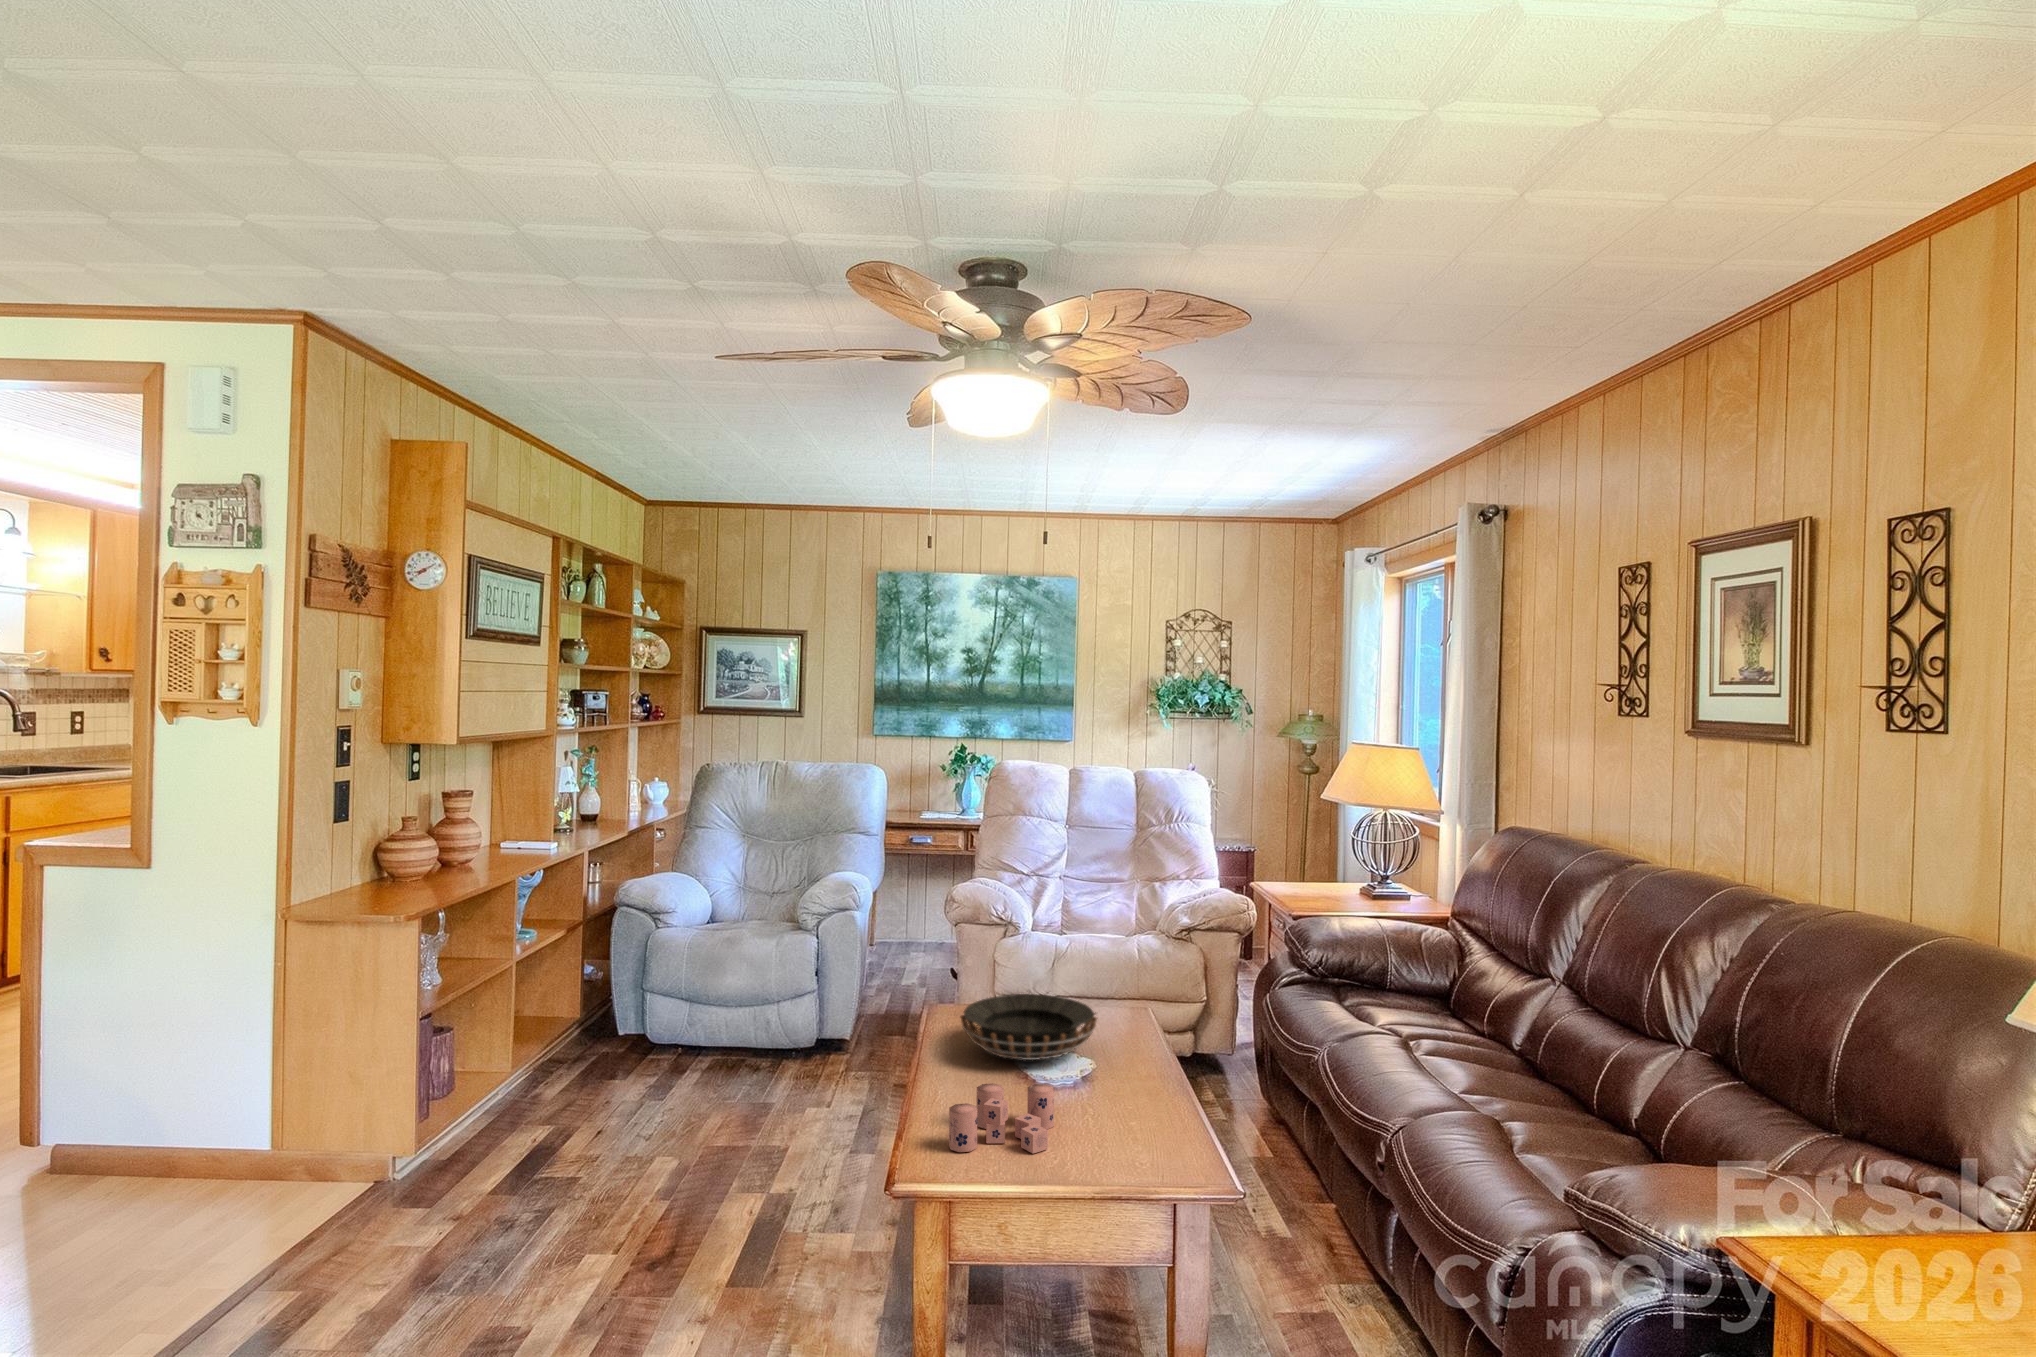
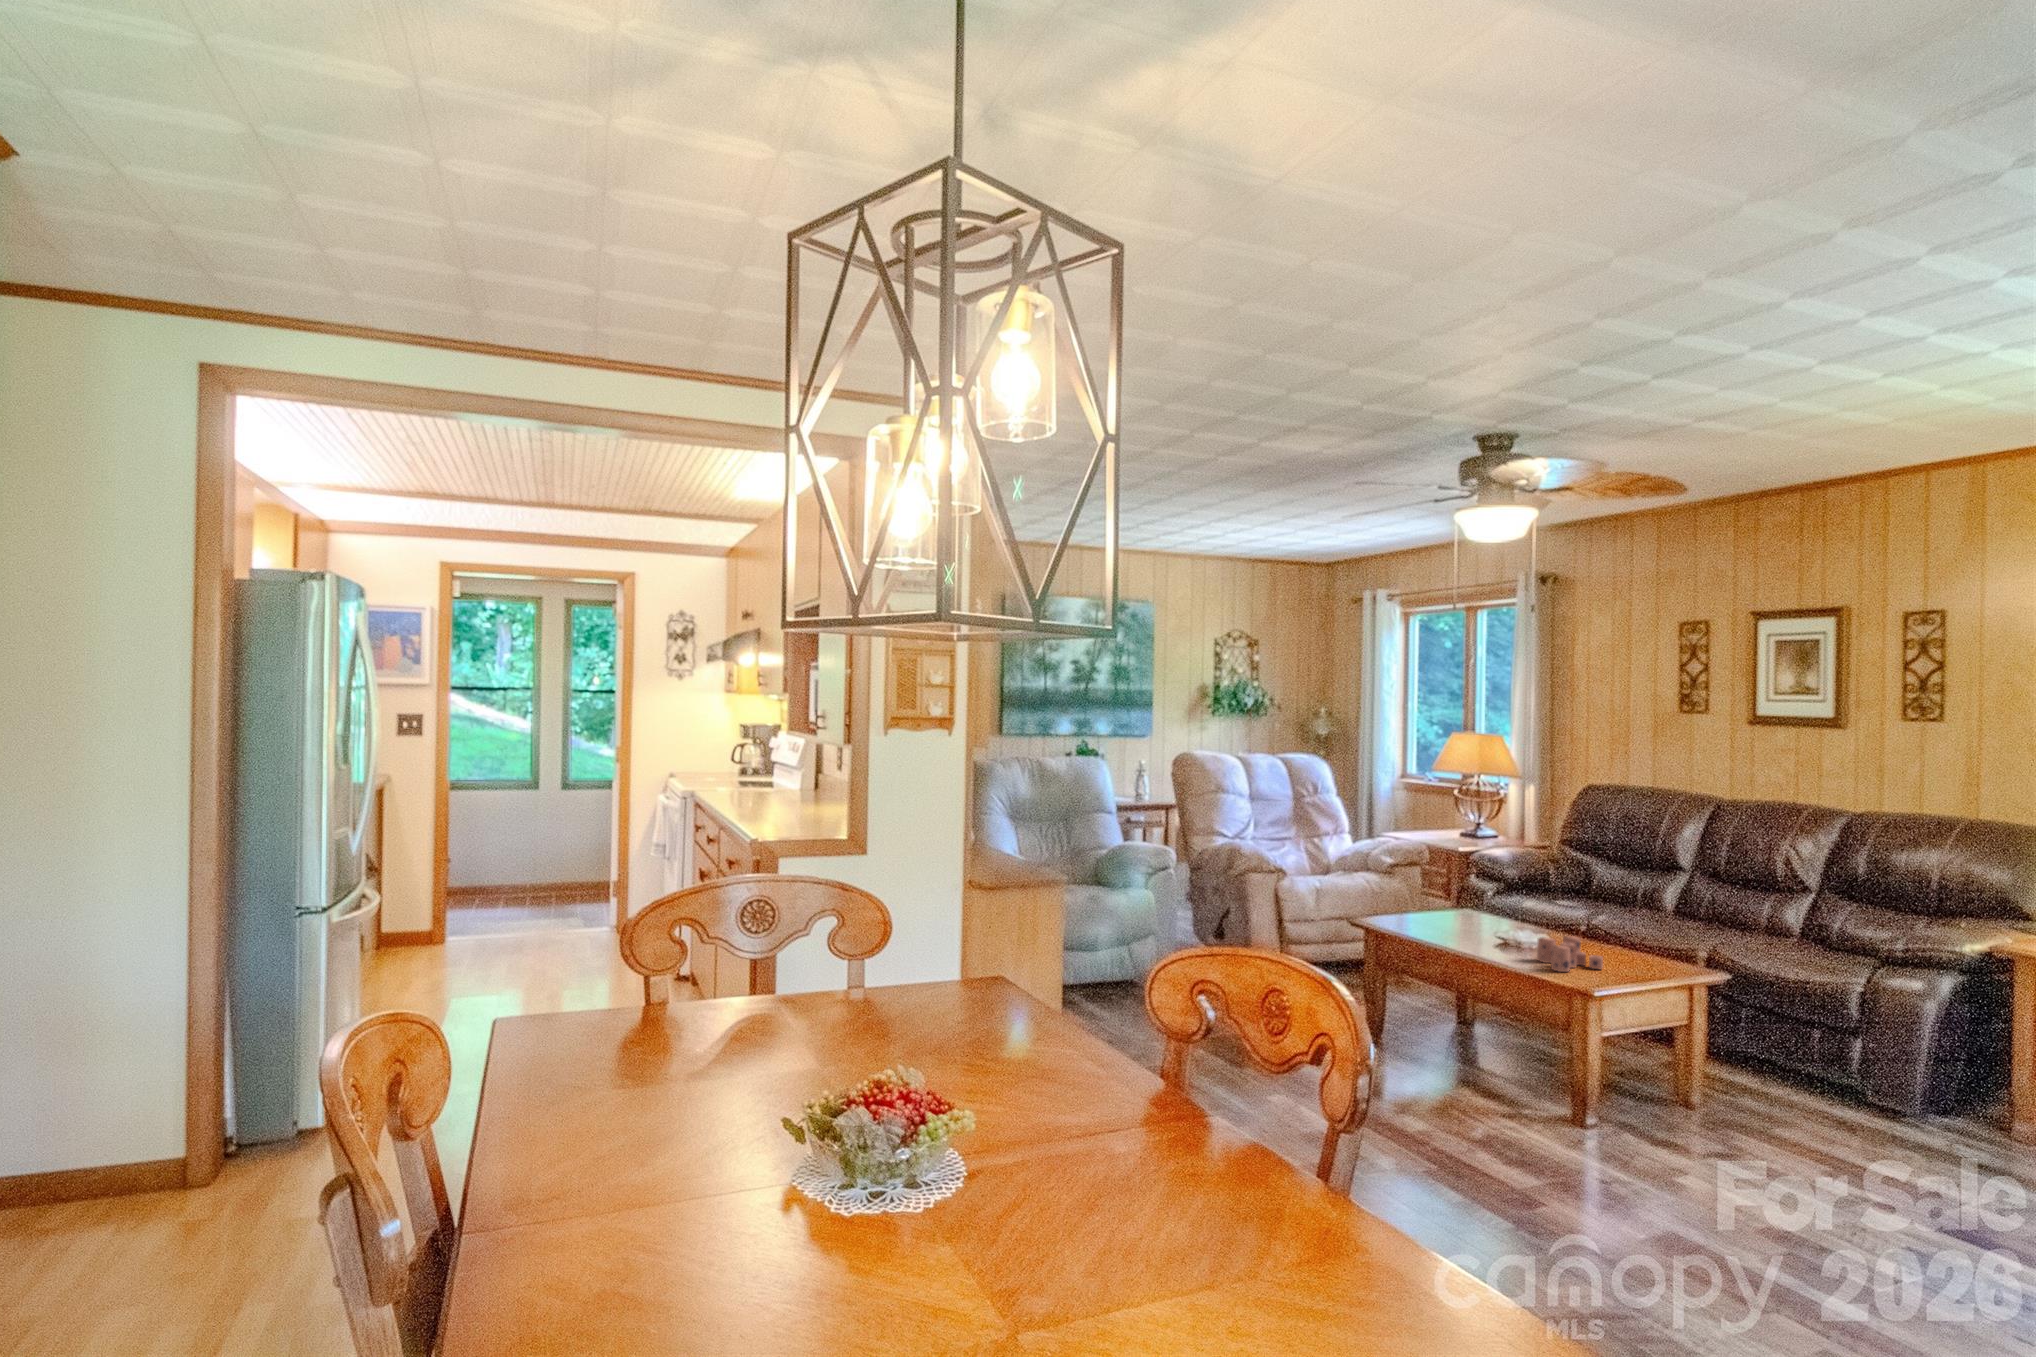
decorative bowl: present [961,994,1097,1060] -> none [1429,898,1526,934]

